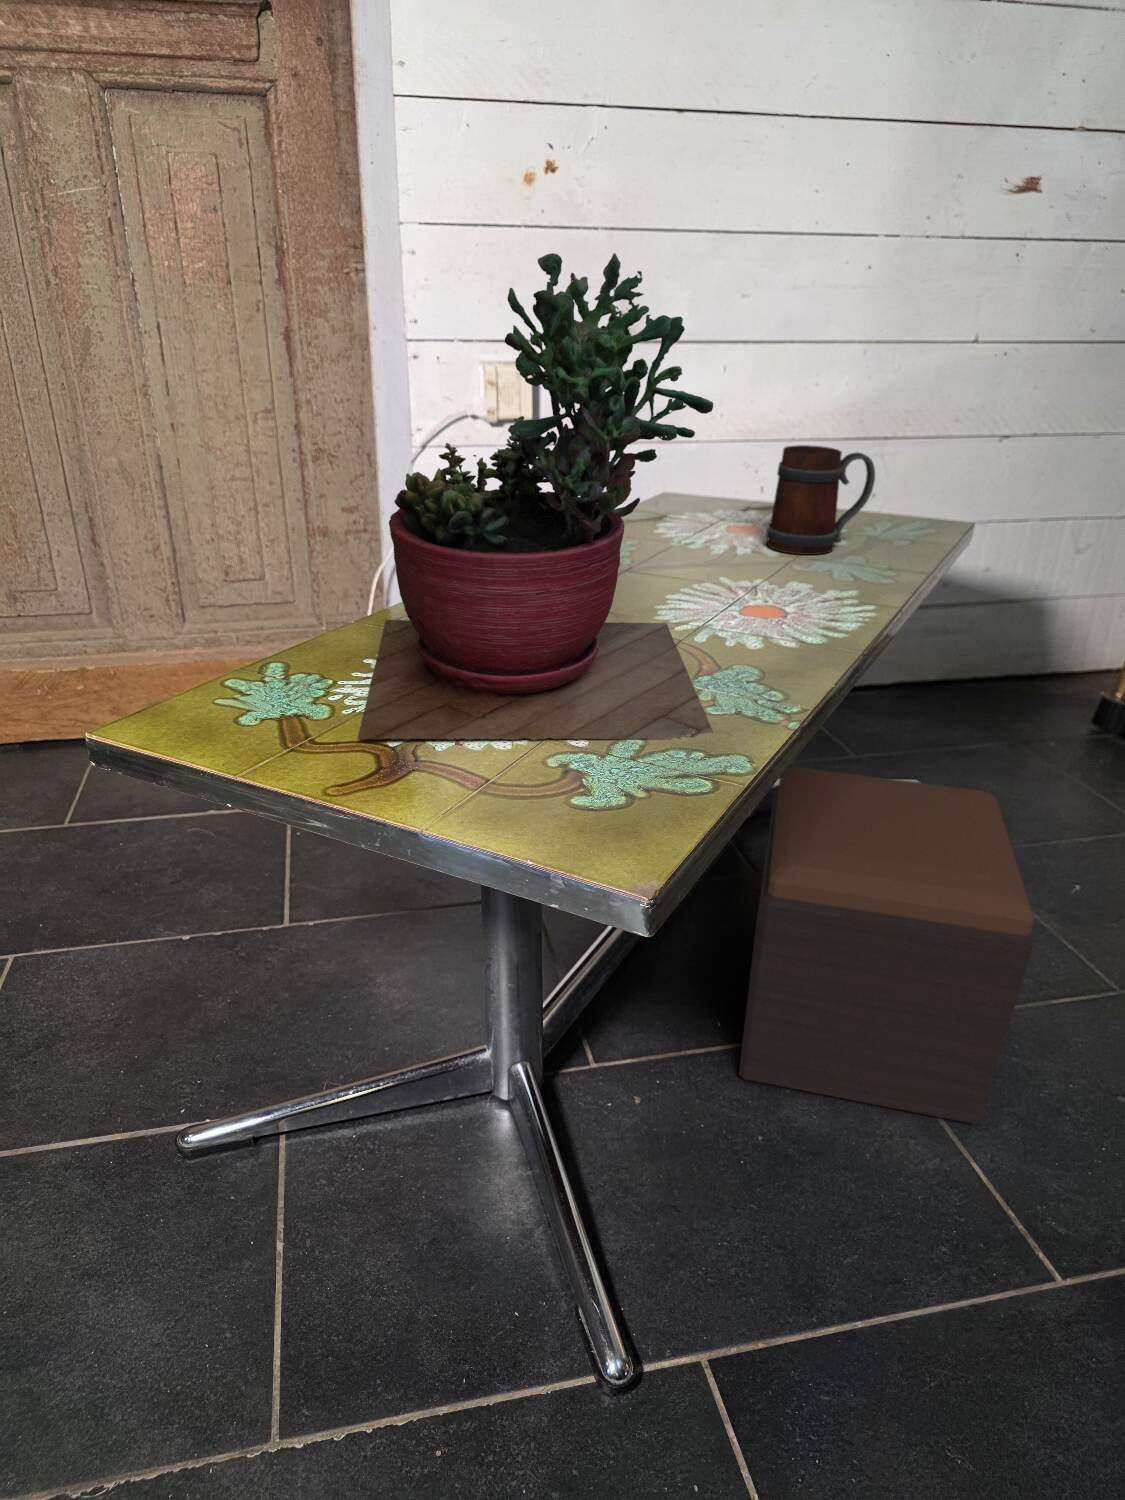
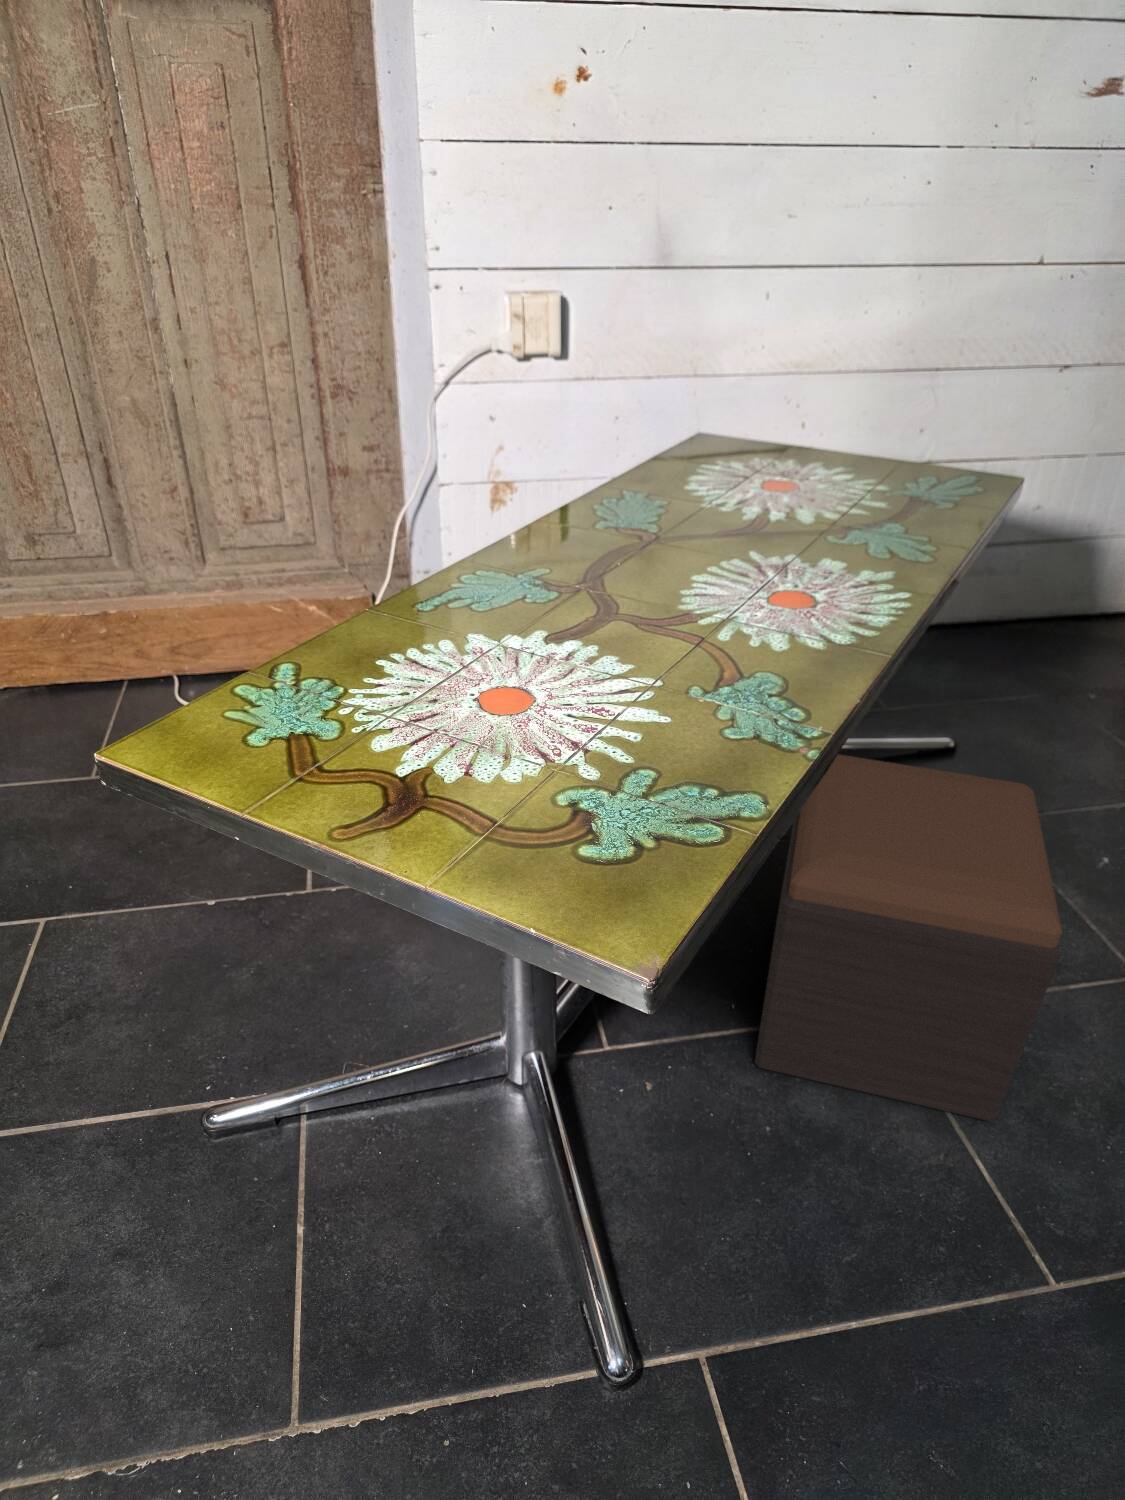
succulent plant: present [358,253,714,740] -> none [350,247,740,772]
mug: present [766,445,875,555] -> none [804,403,923,524]

